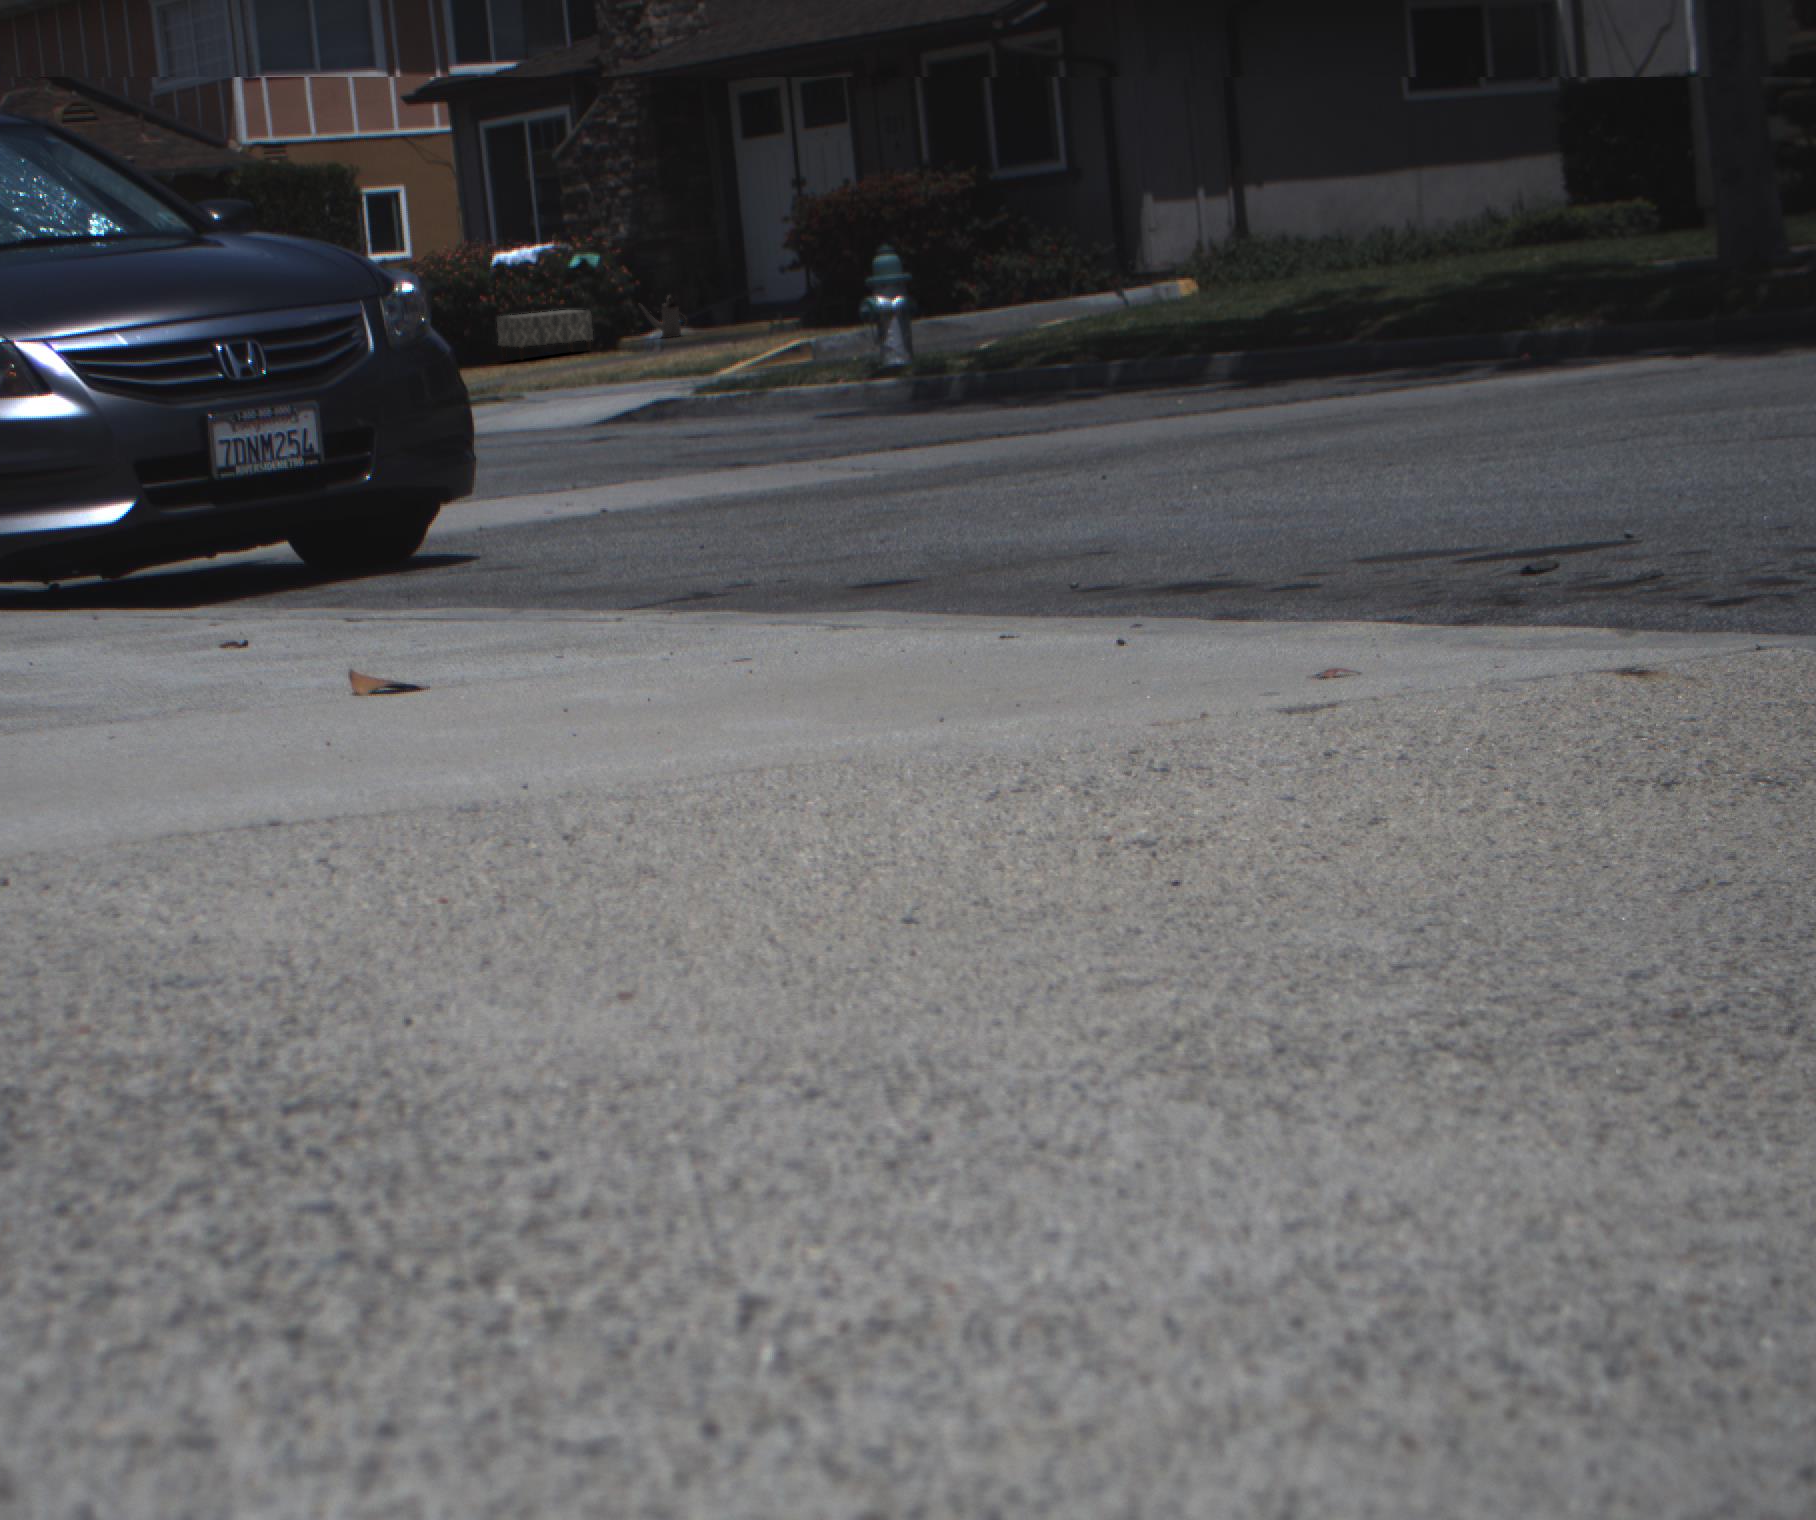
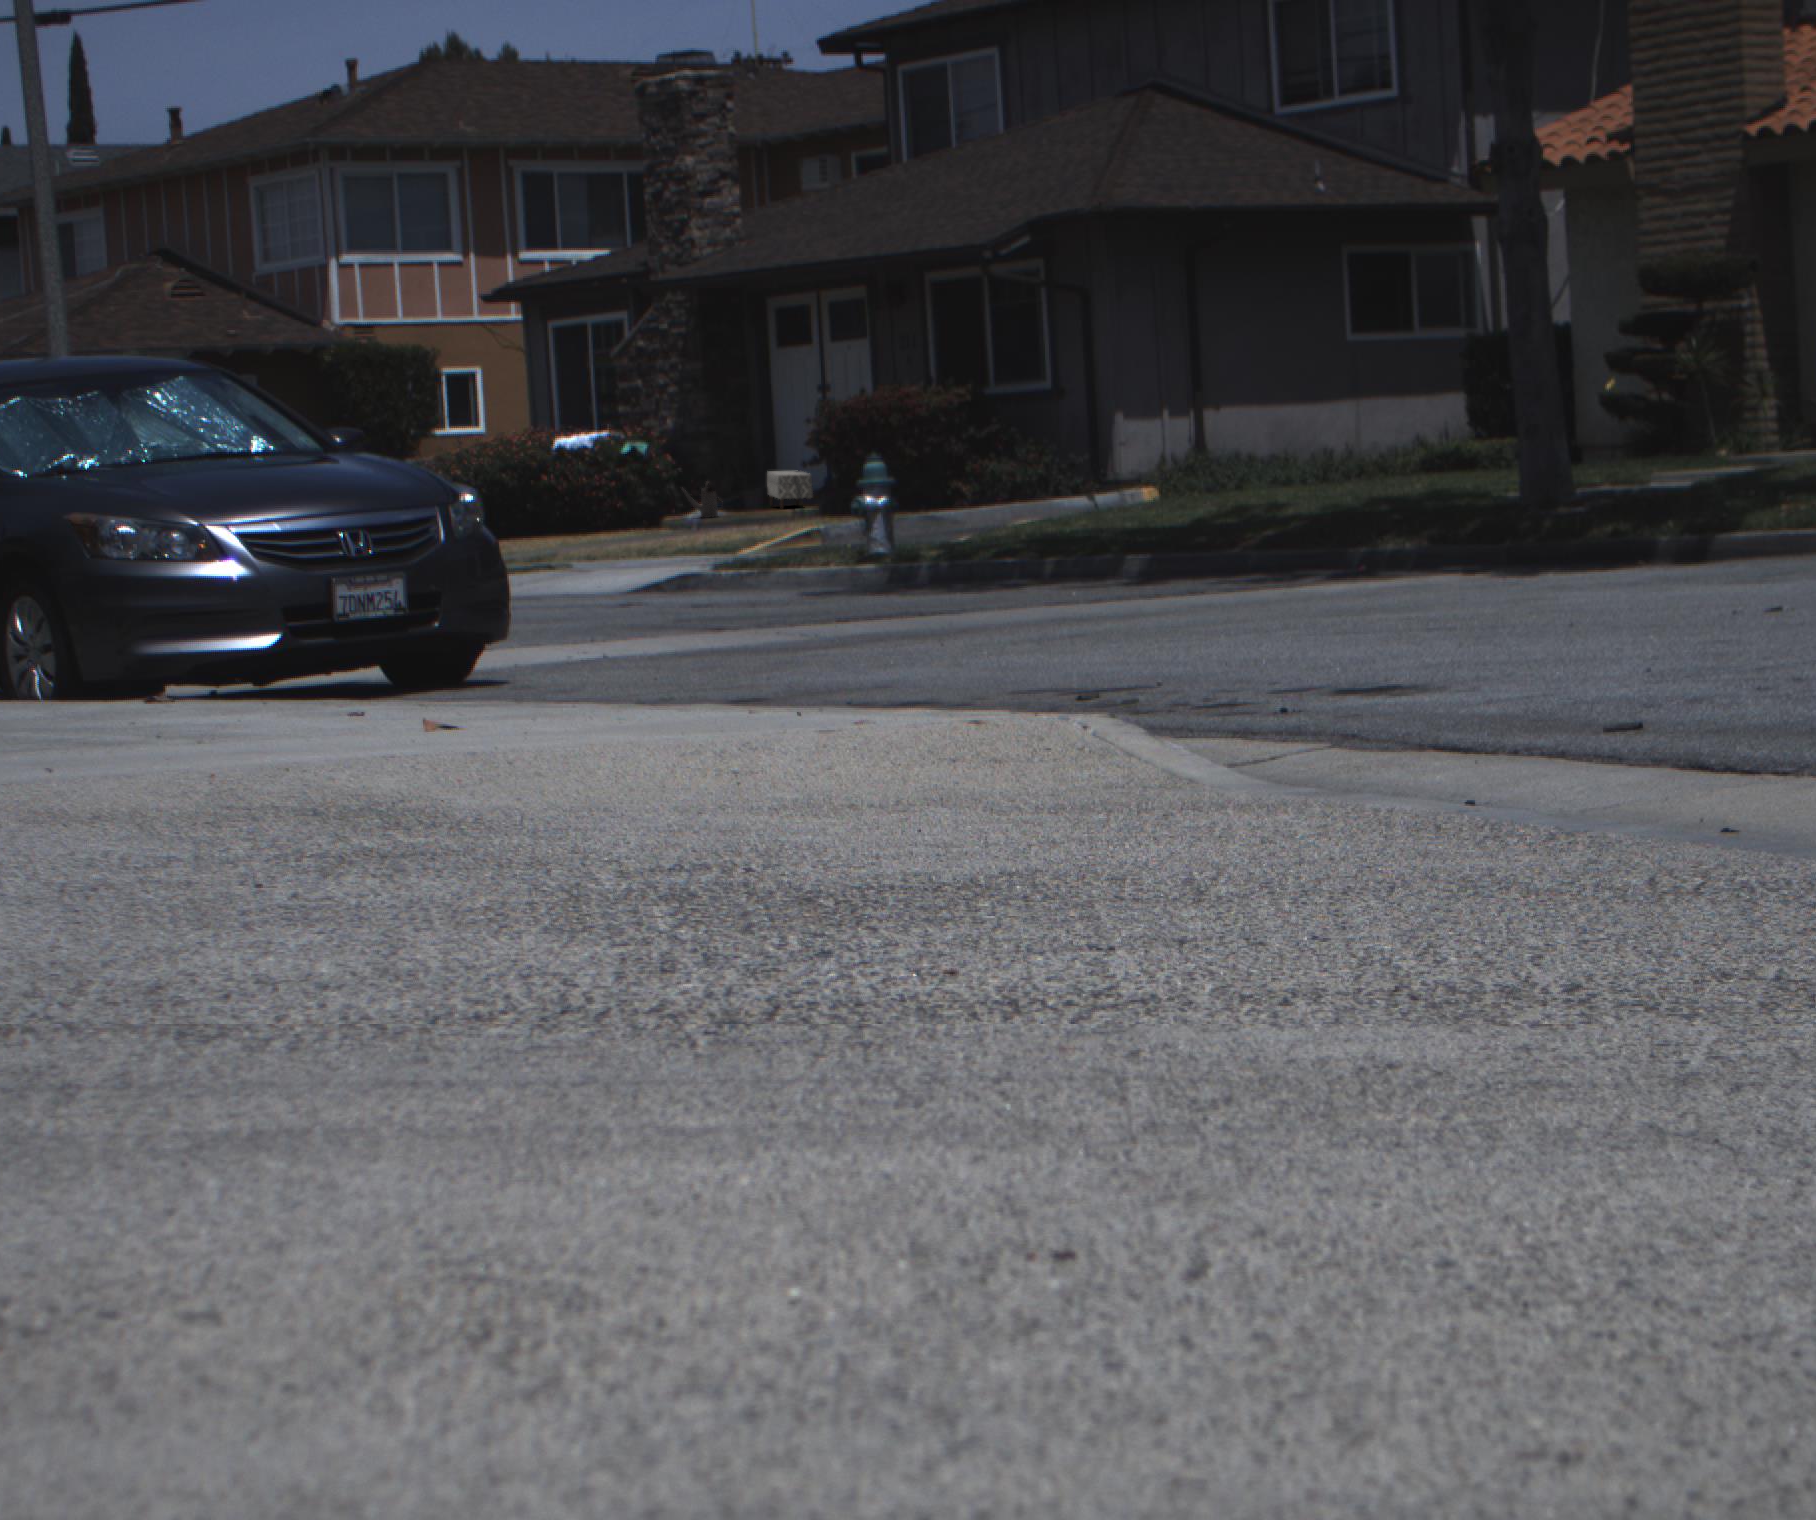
bench: present [497,310,593,360] -> present [767,471,813,509]

